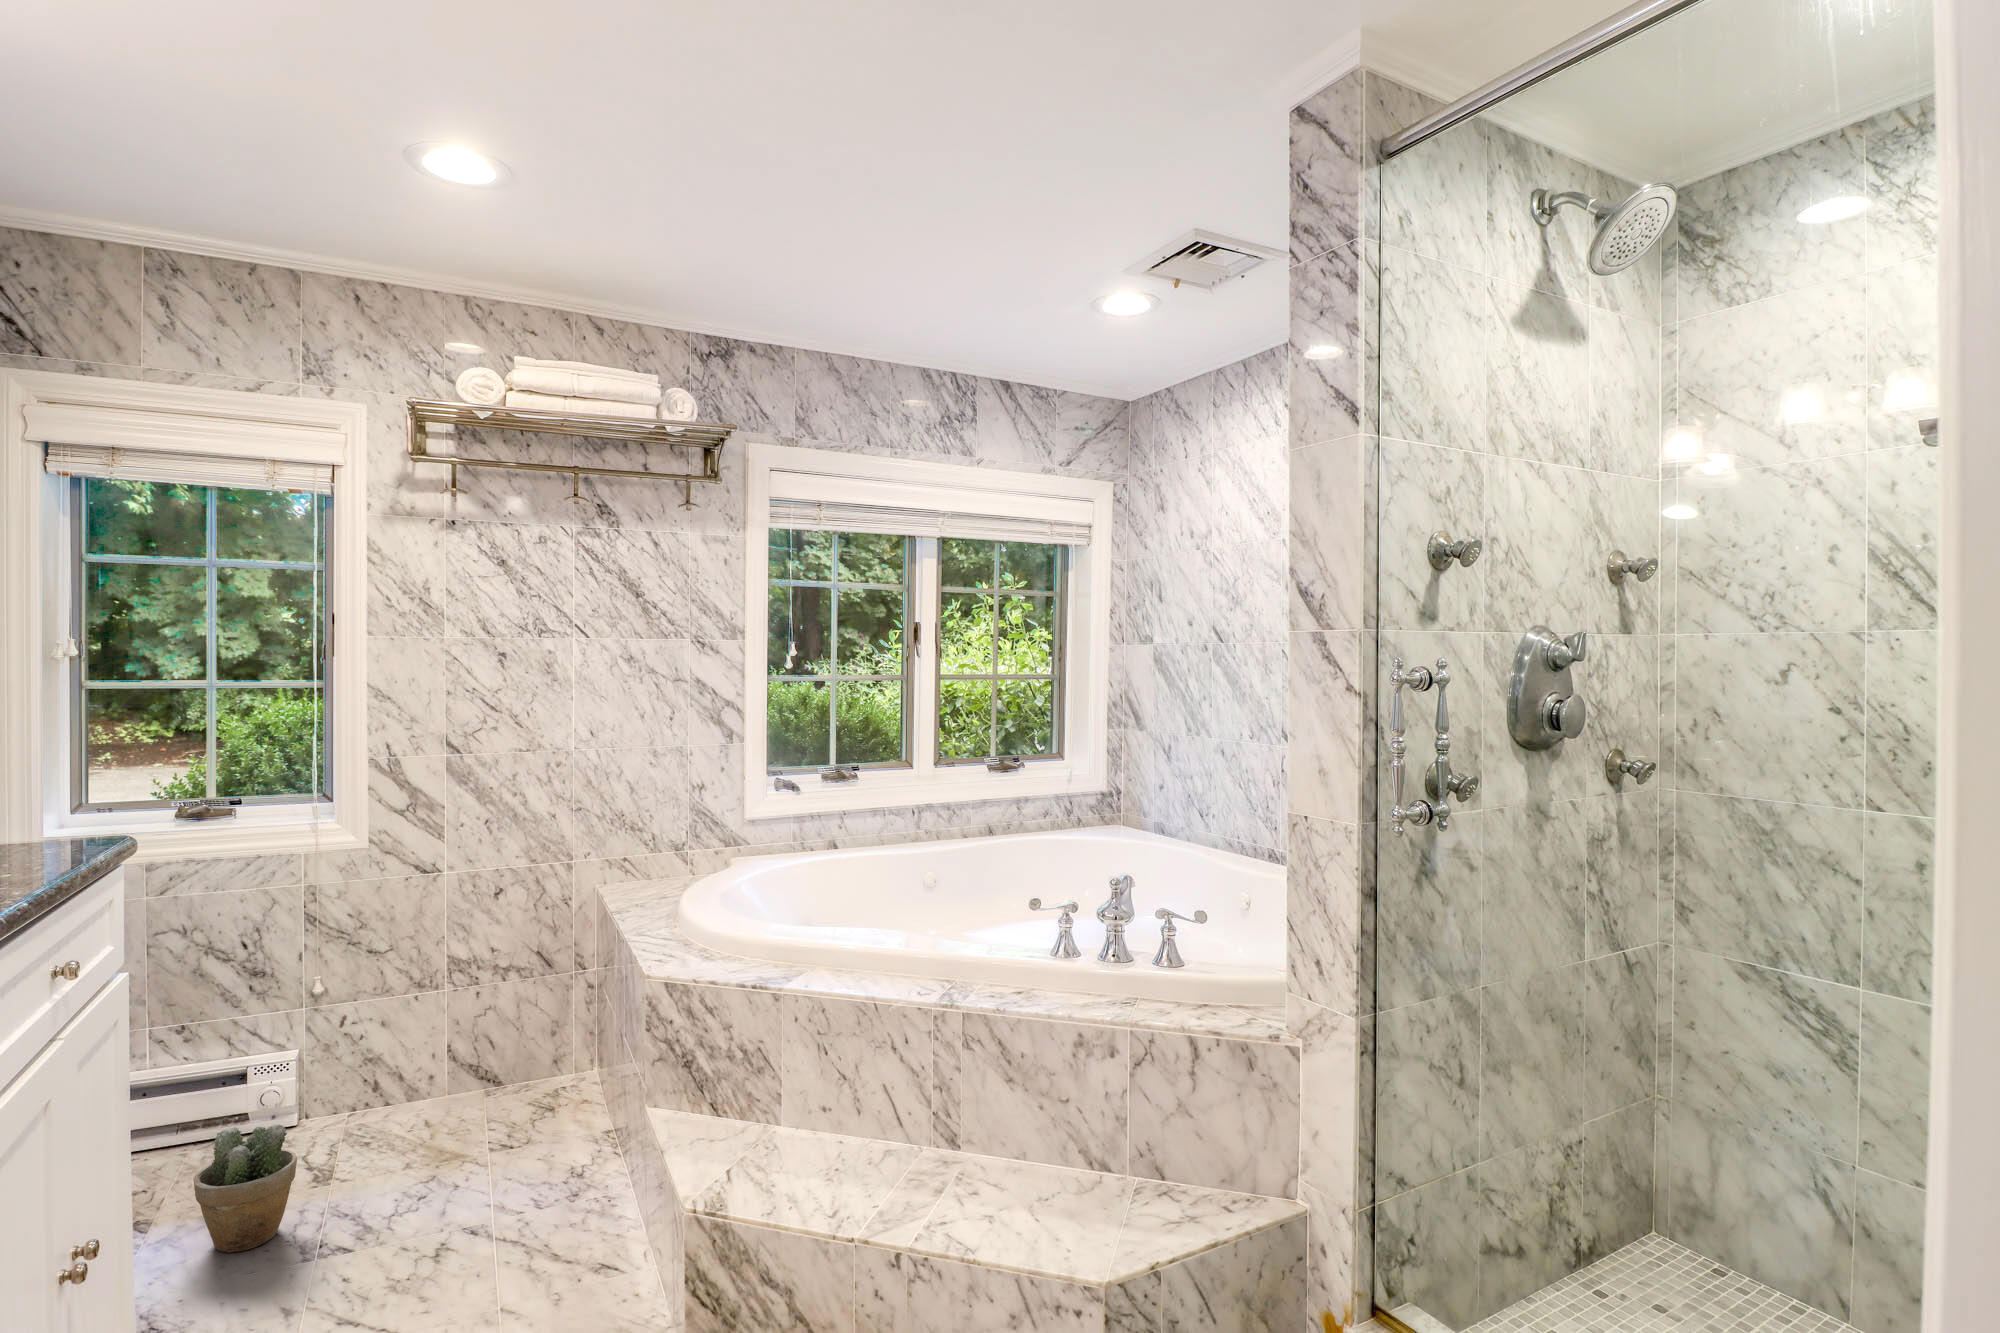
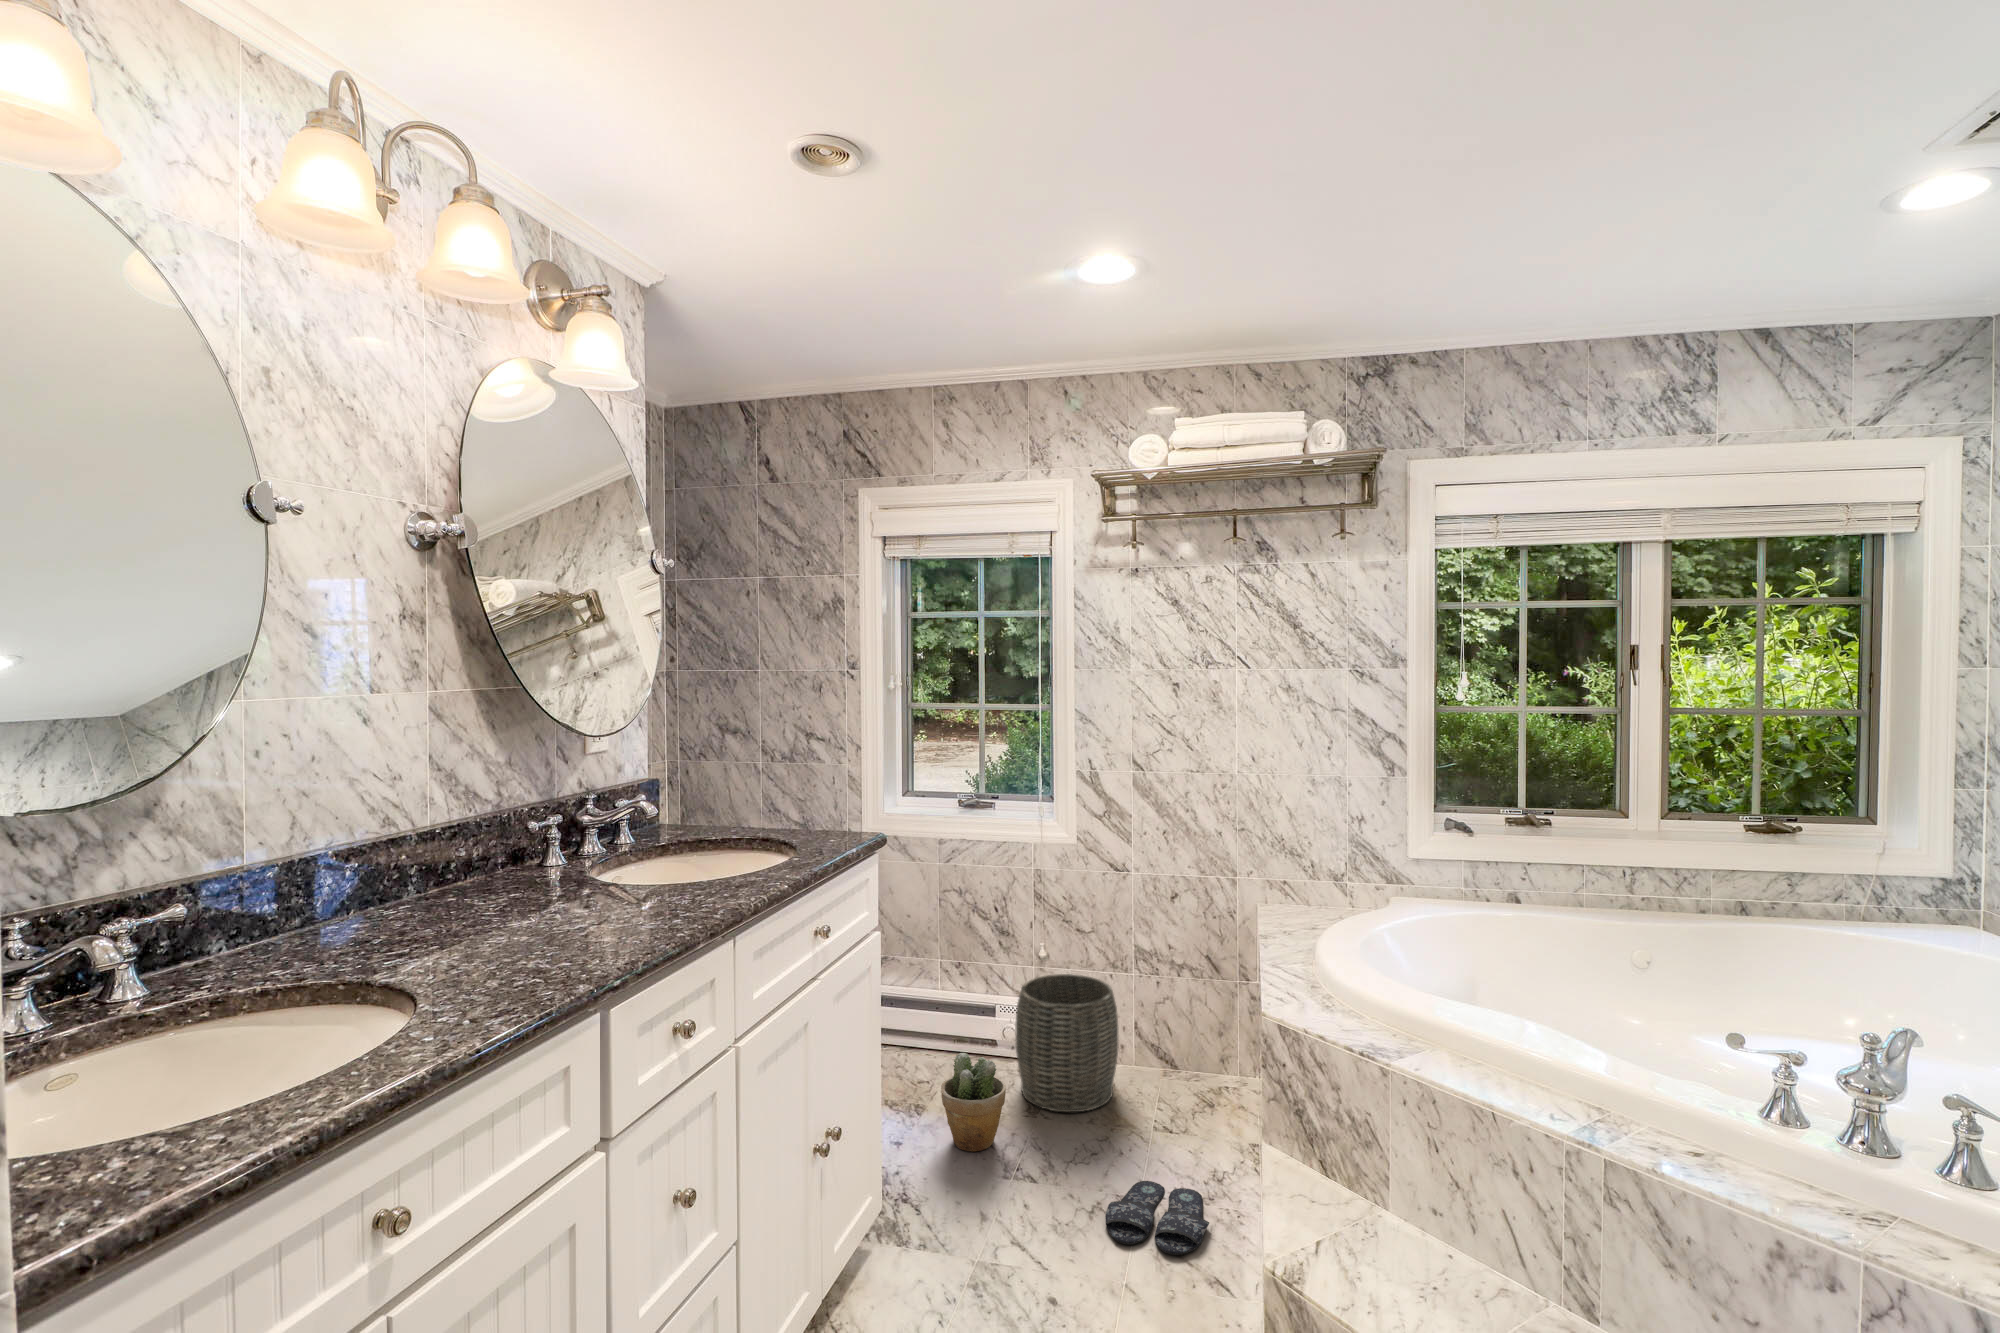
woven basket: none [290,1005,437,1175] -> present [1015,974,1119,1112]
slippers: none [460,1194,583,1270] -> present [1105,1181,1209,1255]

